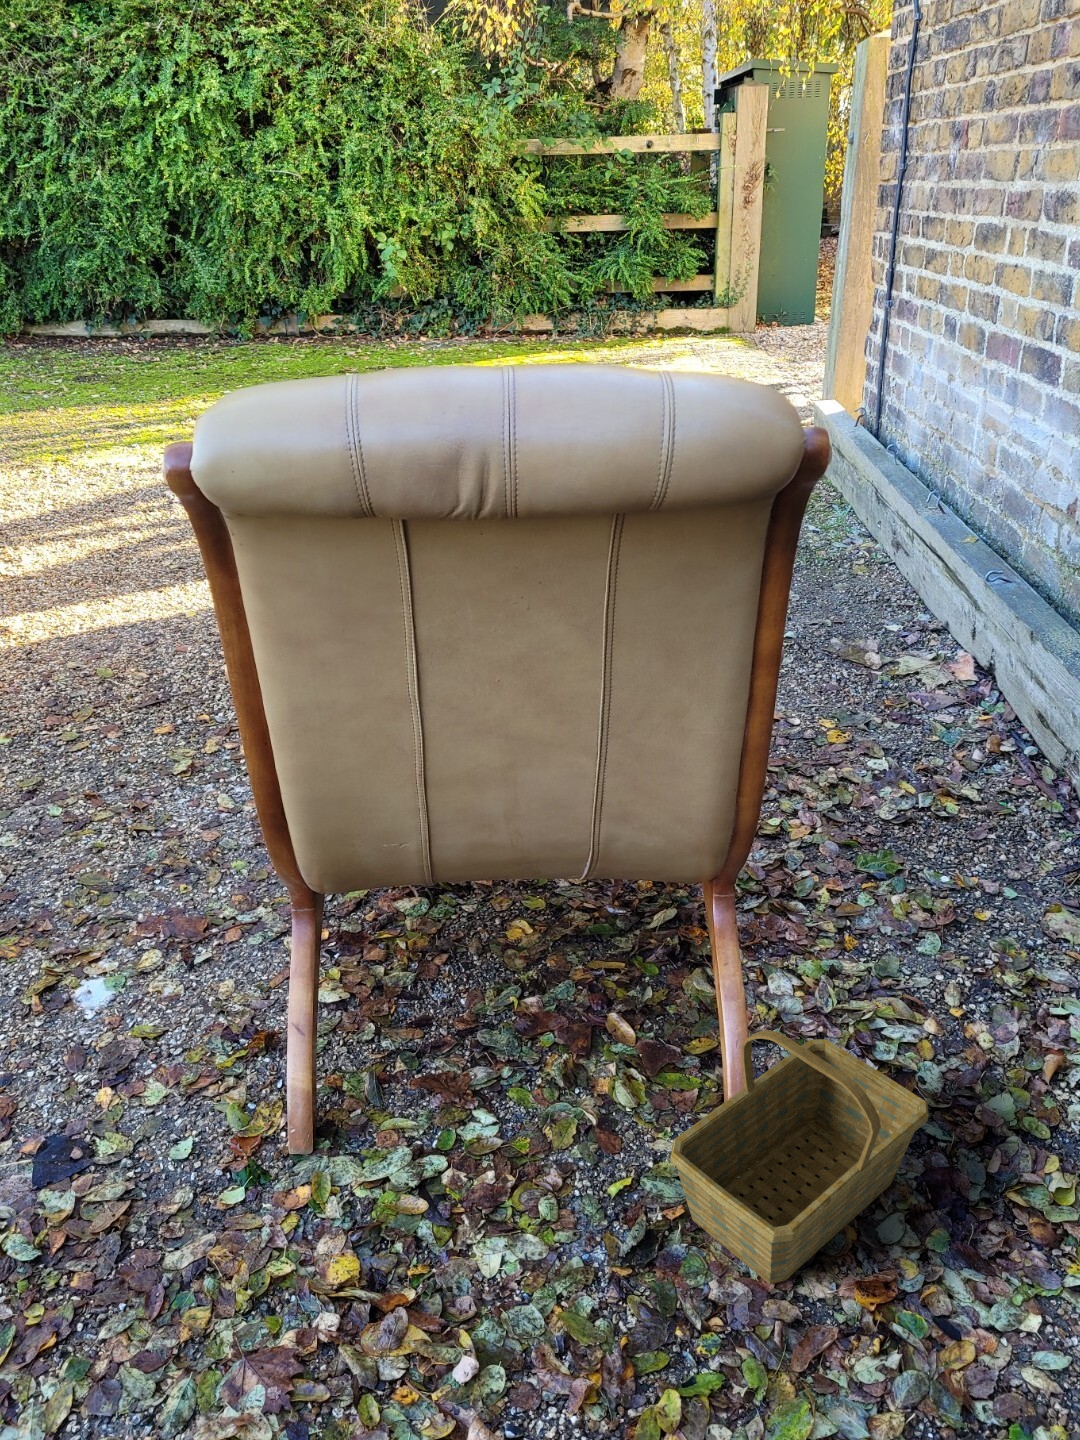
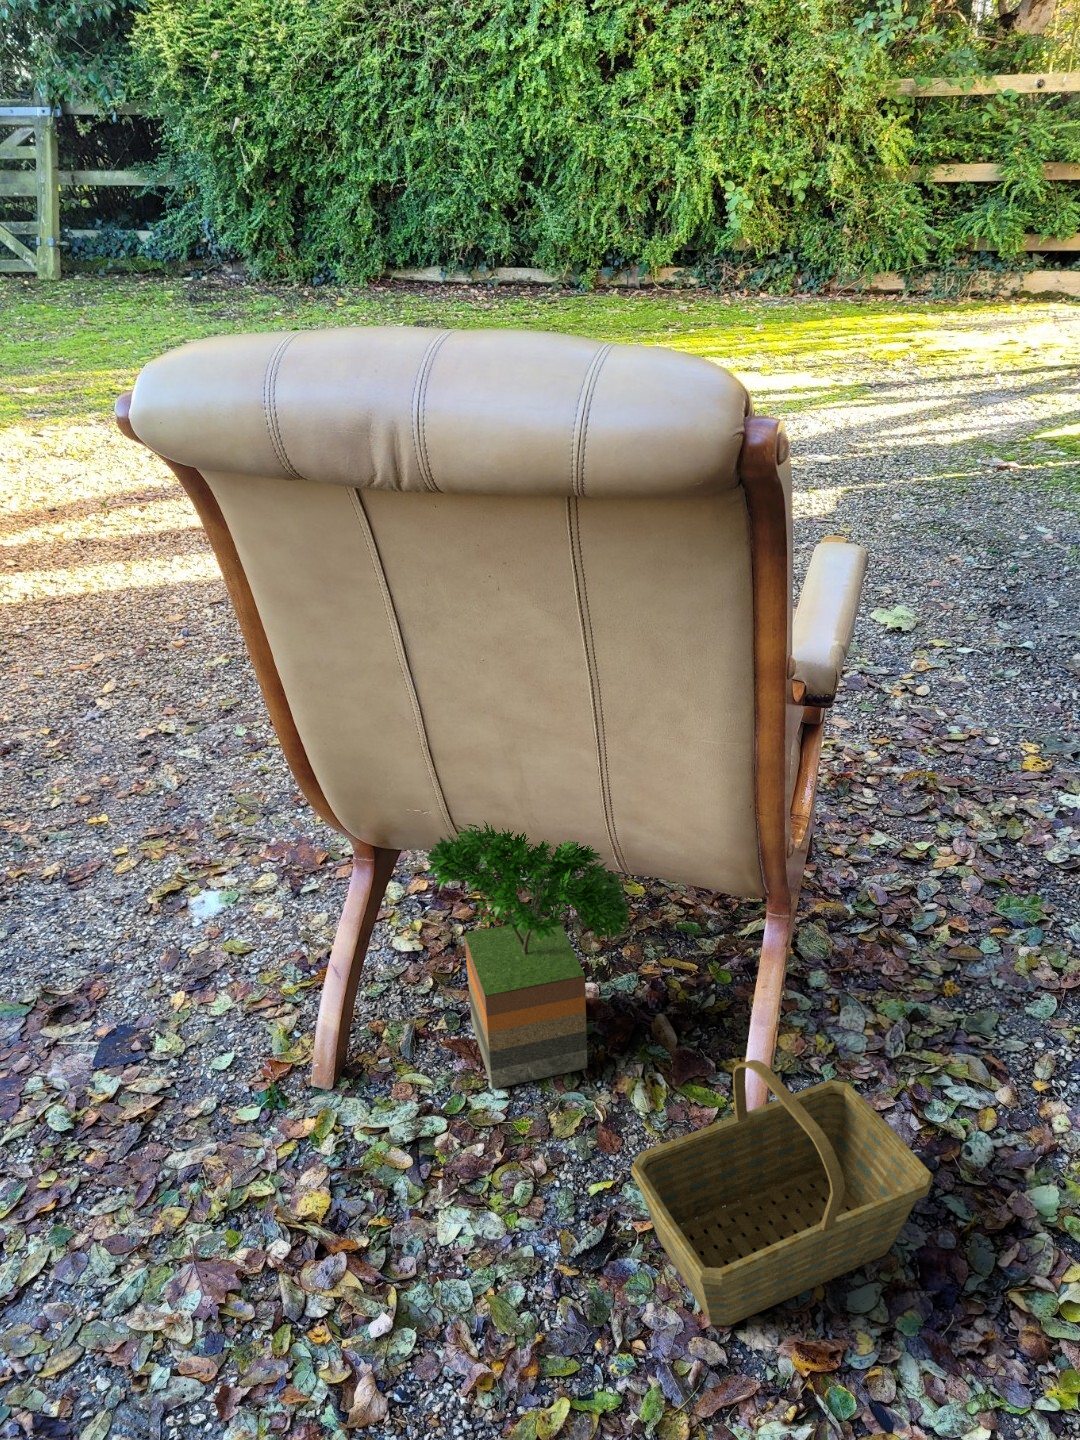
potted tree: none [397,819,612,1118] -> present [425,821,631,1089]

